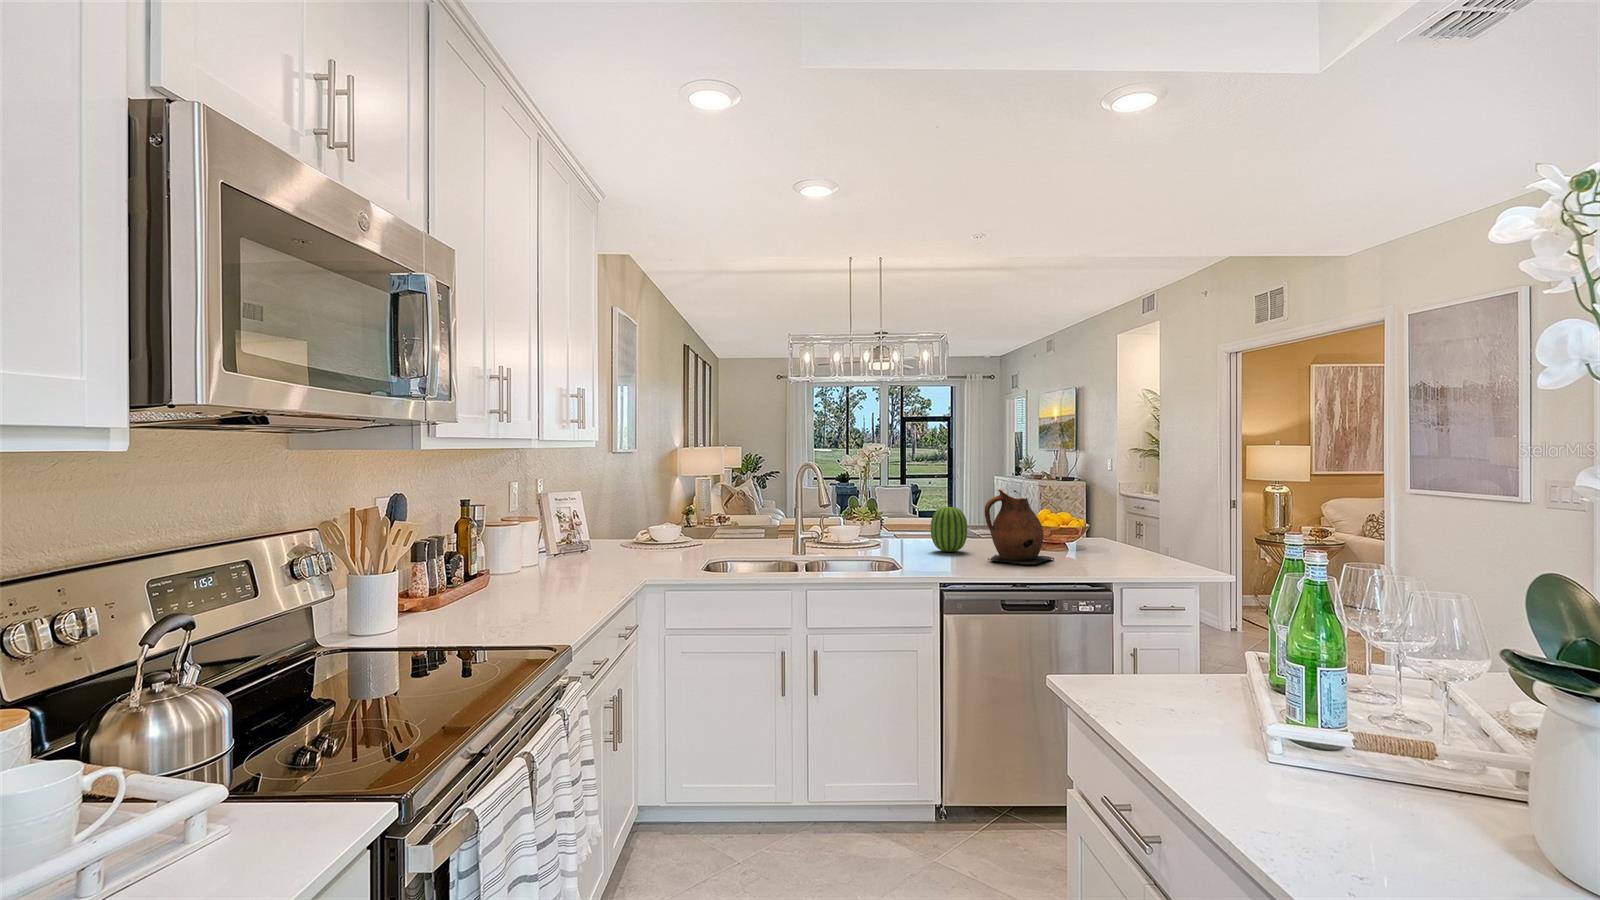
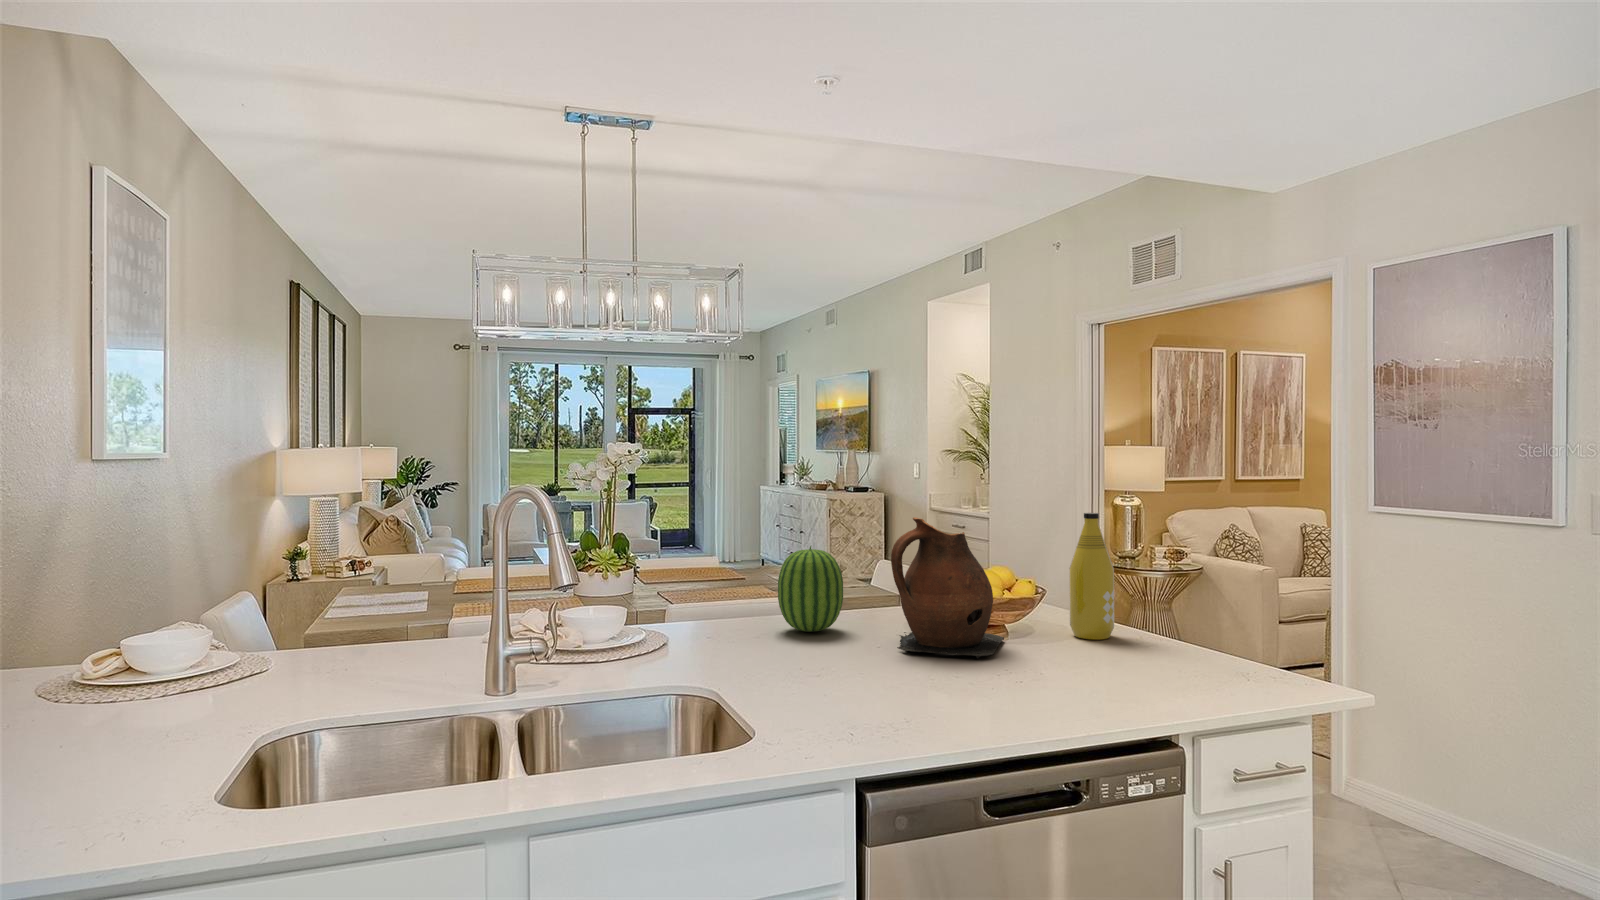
bottle: none [1098,489,1125,562] -> present [1069,513,1114,640]

